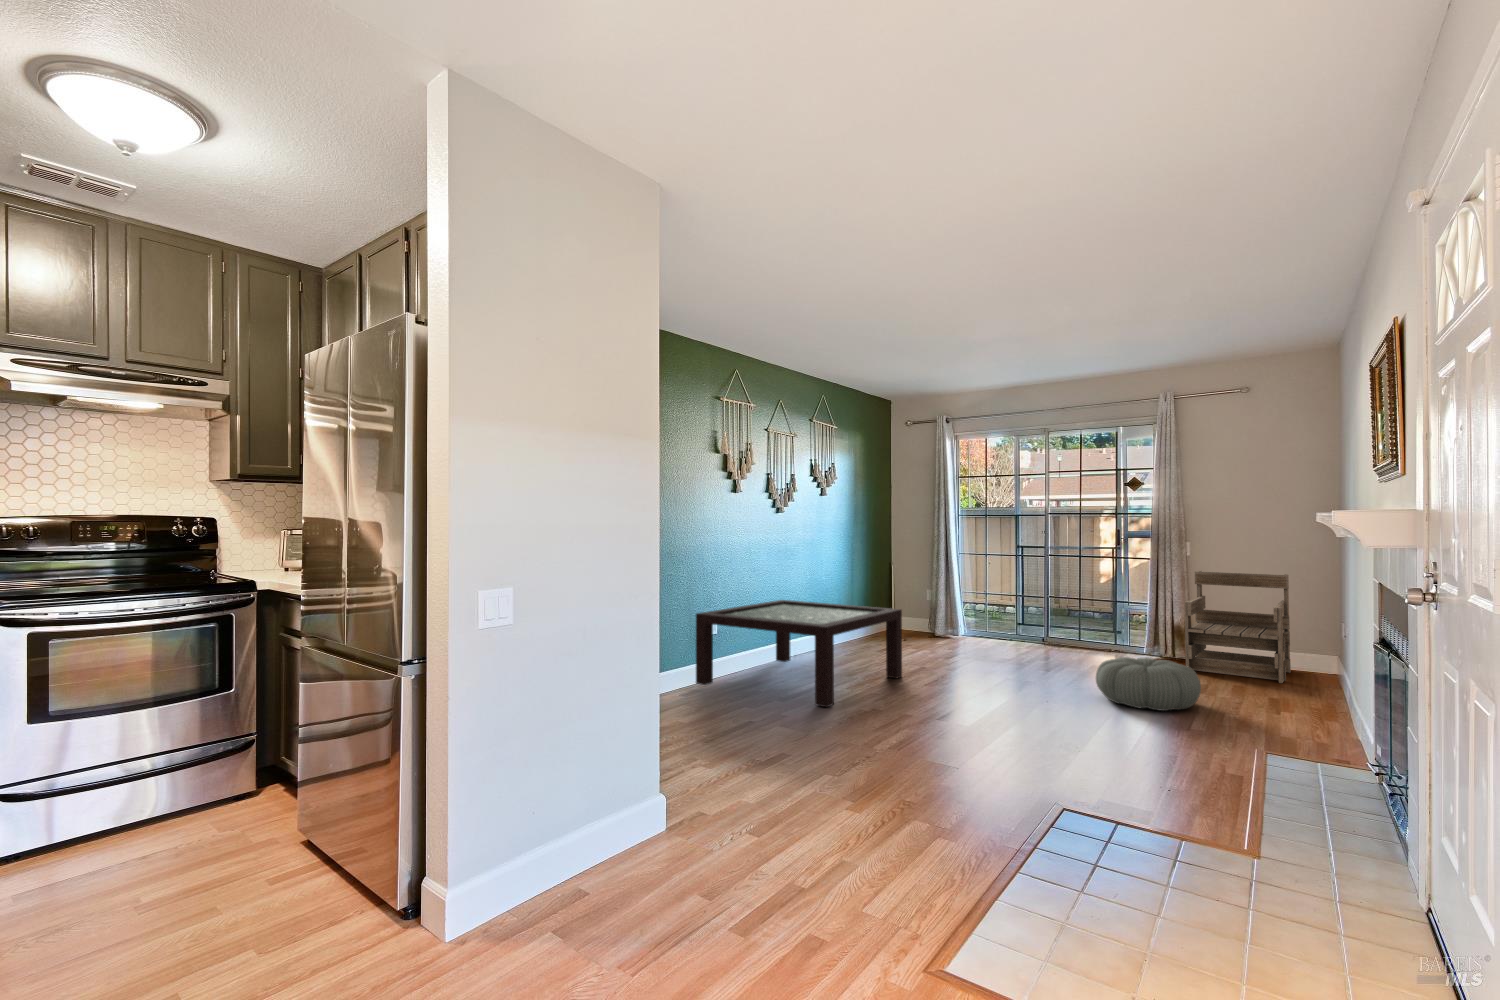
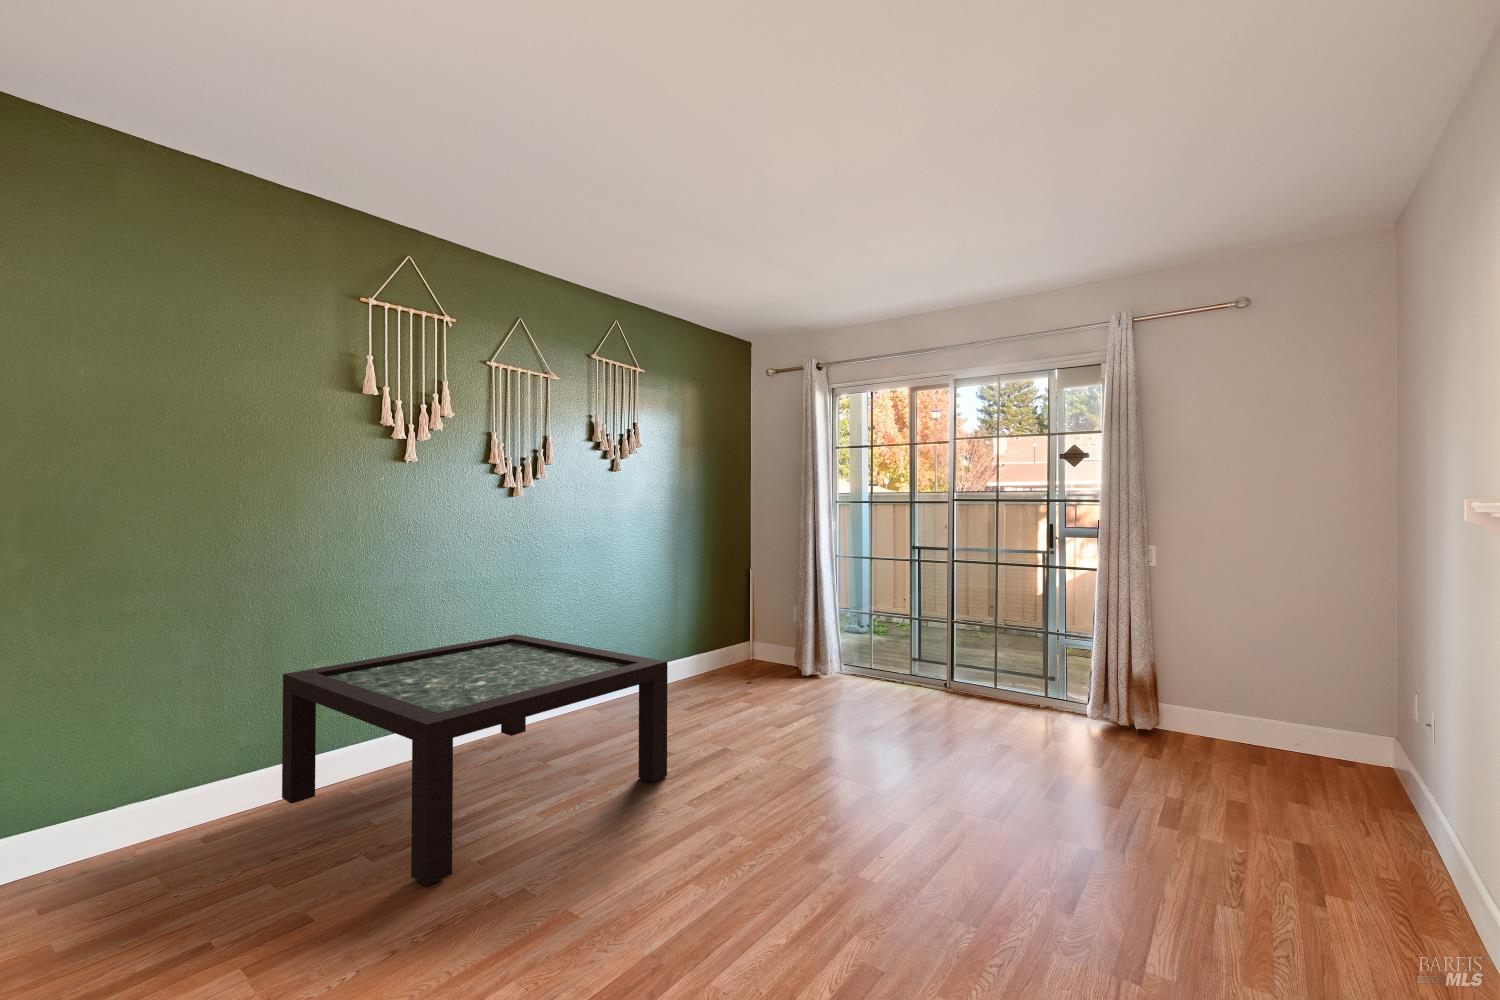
armchair: present [1185,571,1291,683] -> none [1148,590,1319,796]
pouf: present [1096,657,1201,711] -> none [978,764,1174,898]

